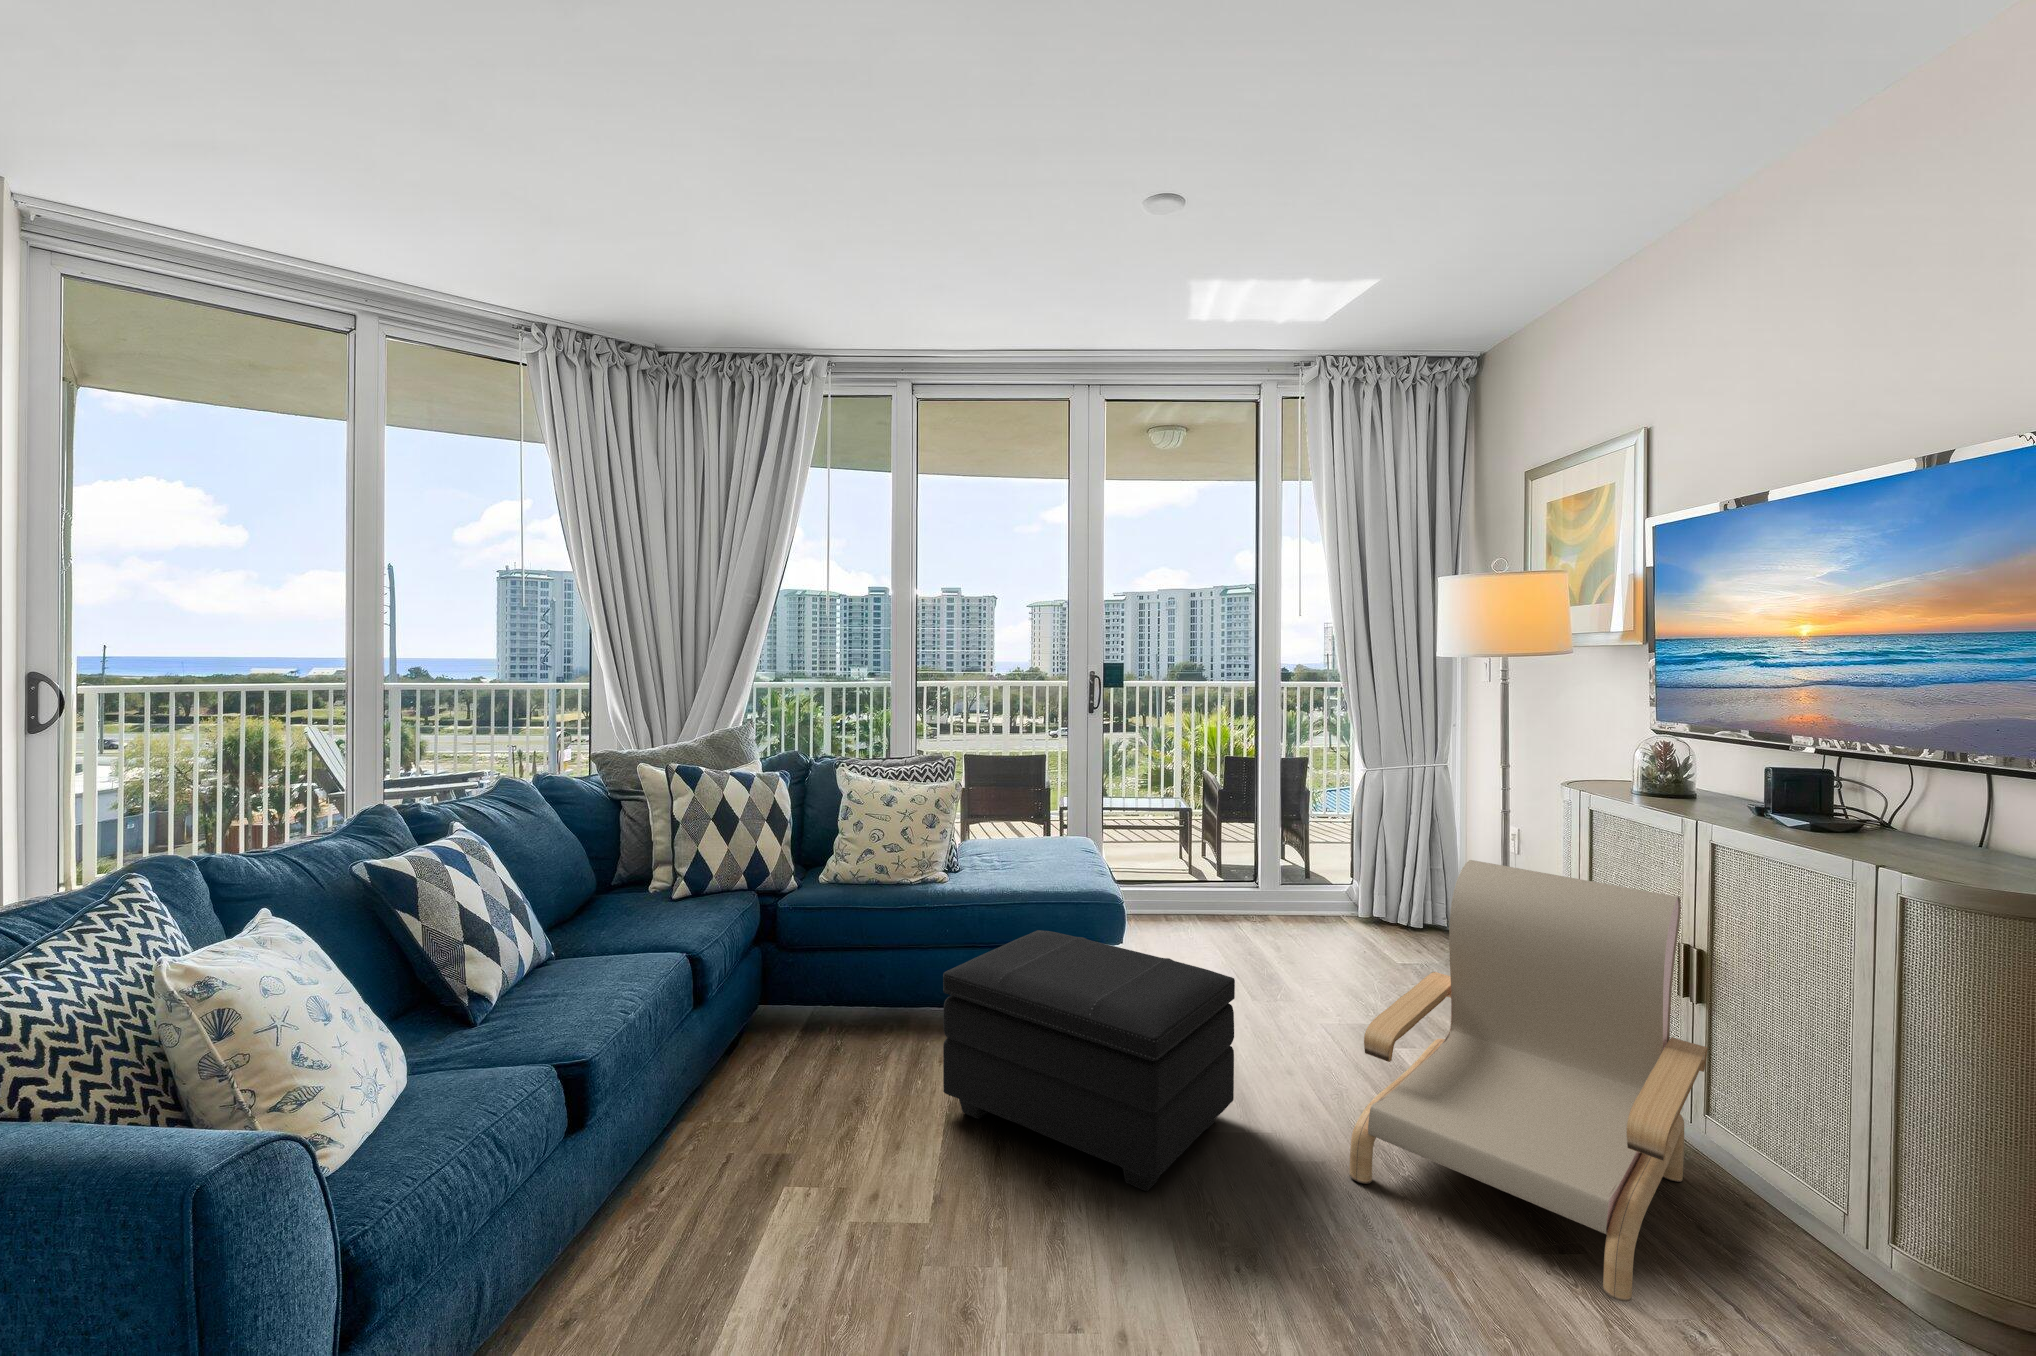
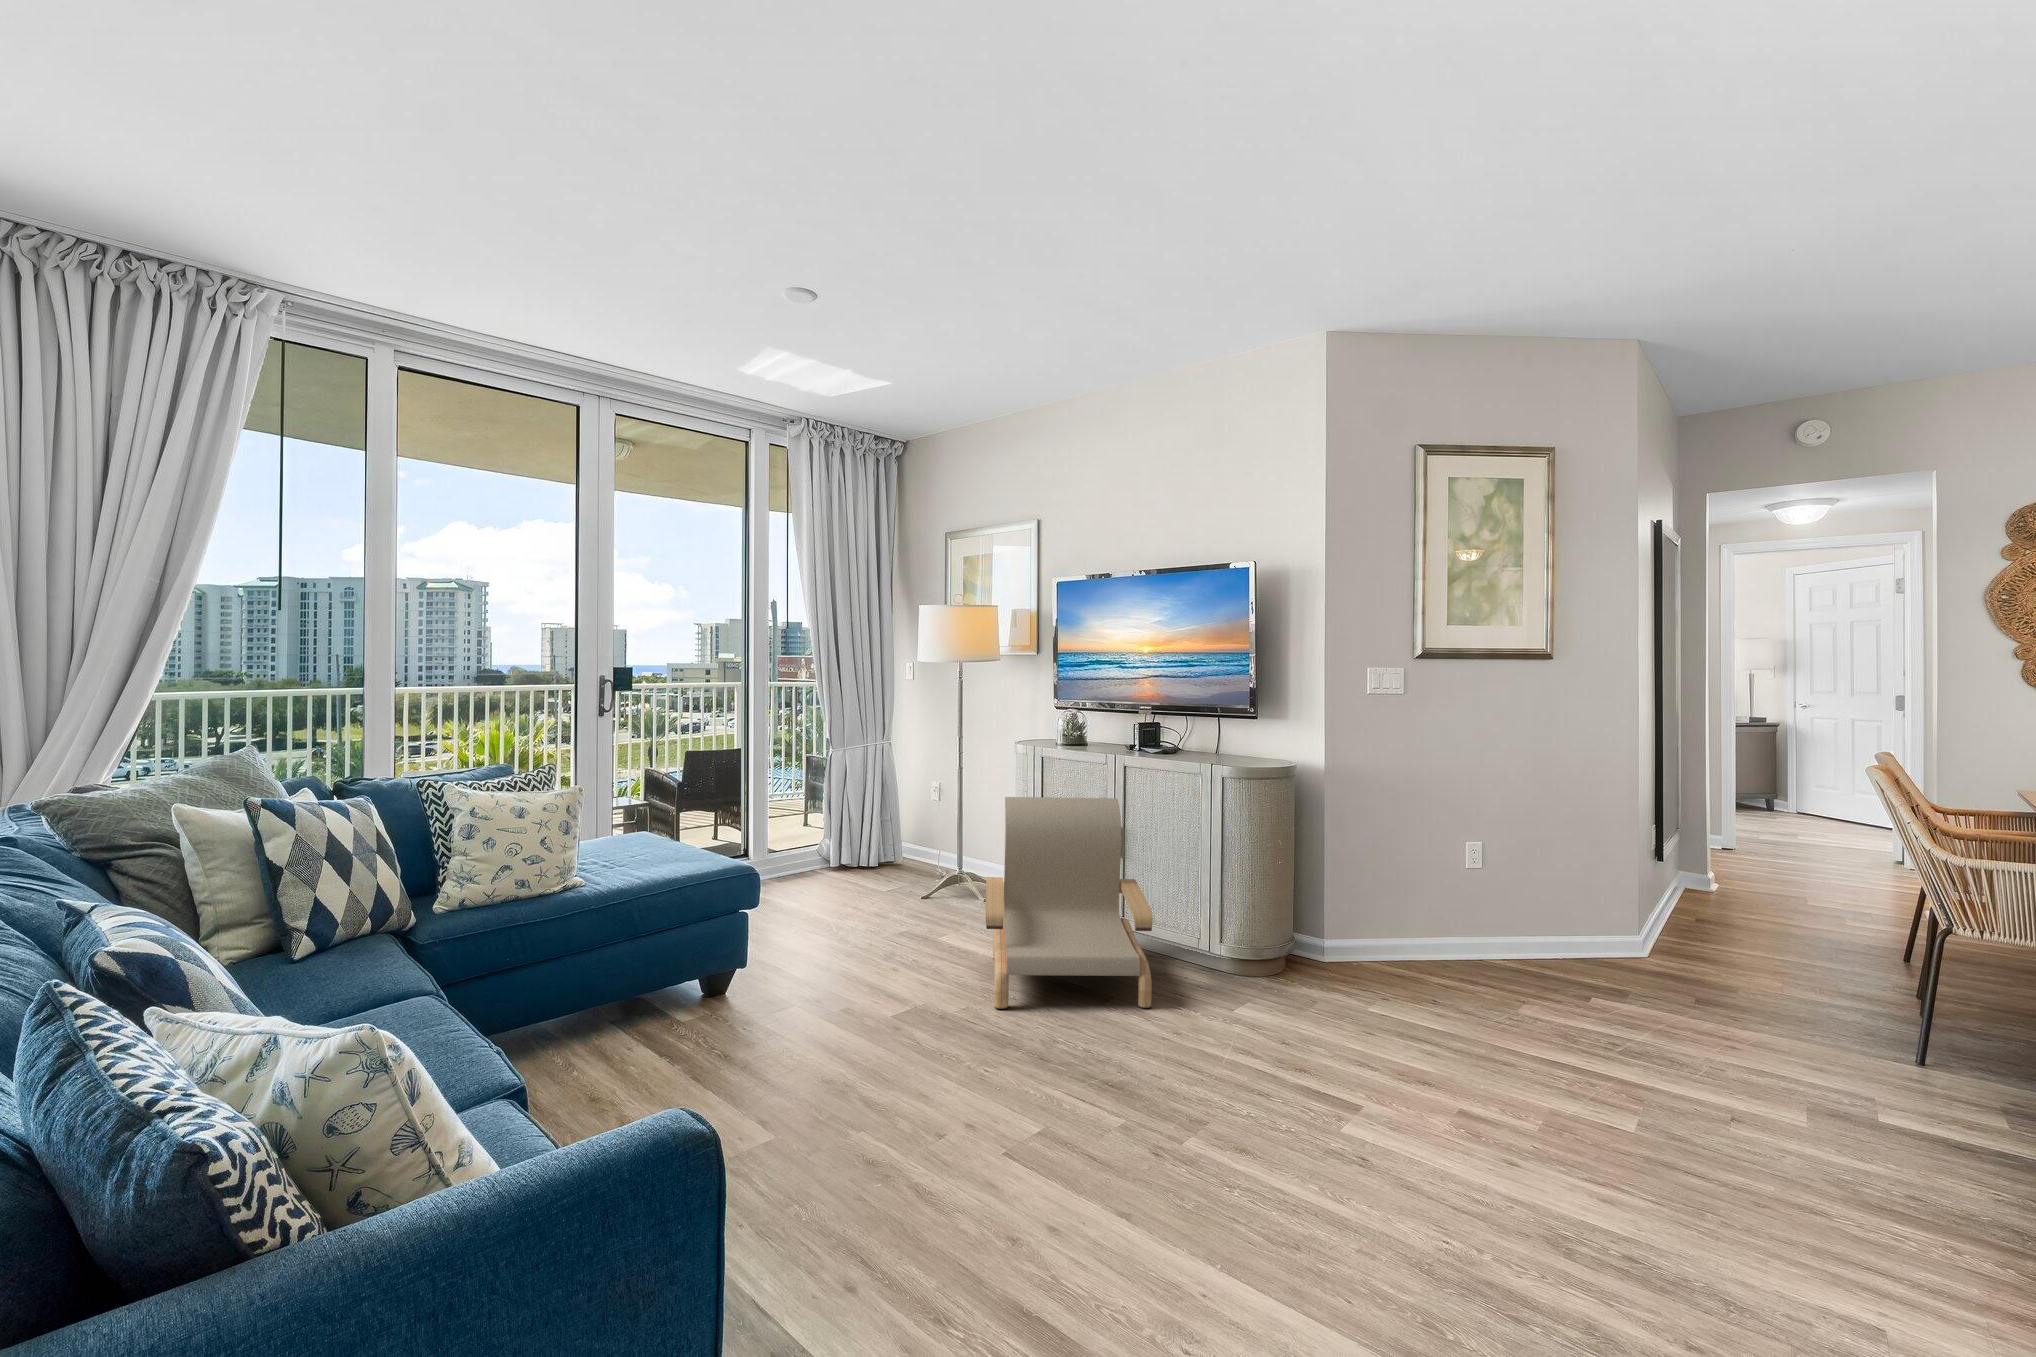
footstool: present [943,930,1235,1191] -> none [692,897,912,1071]

